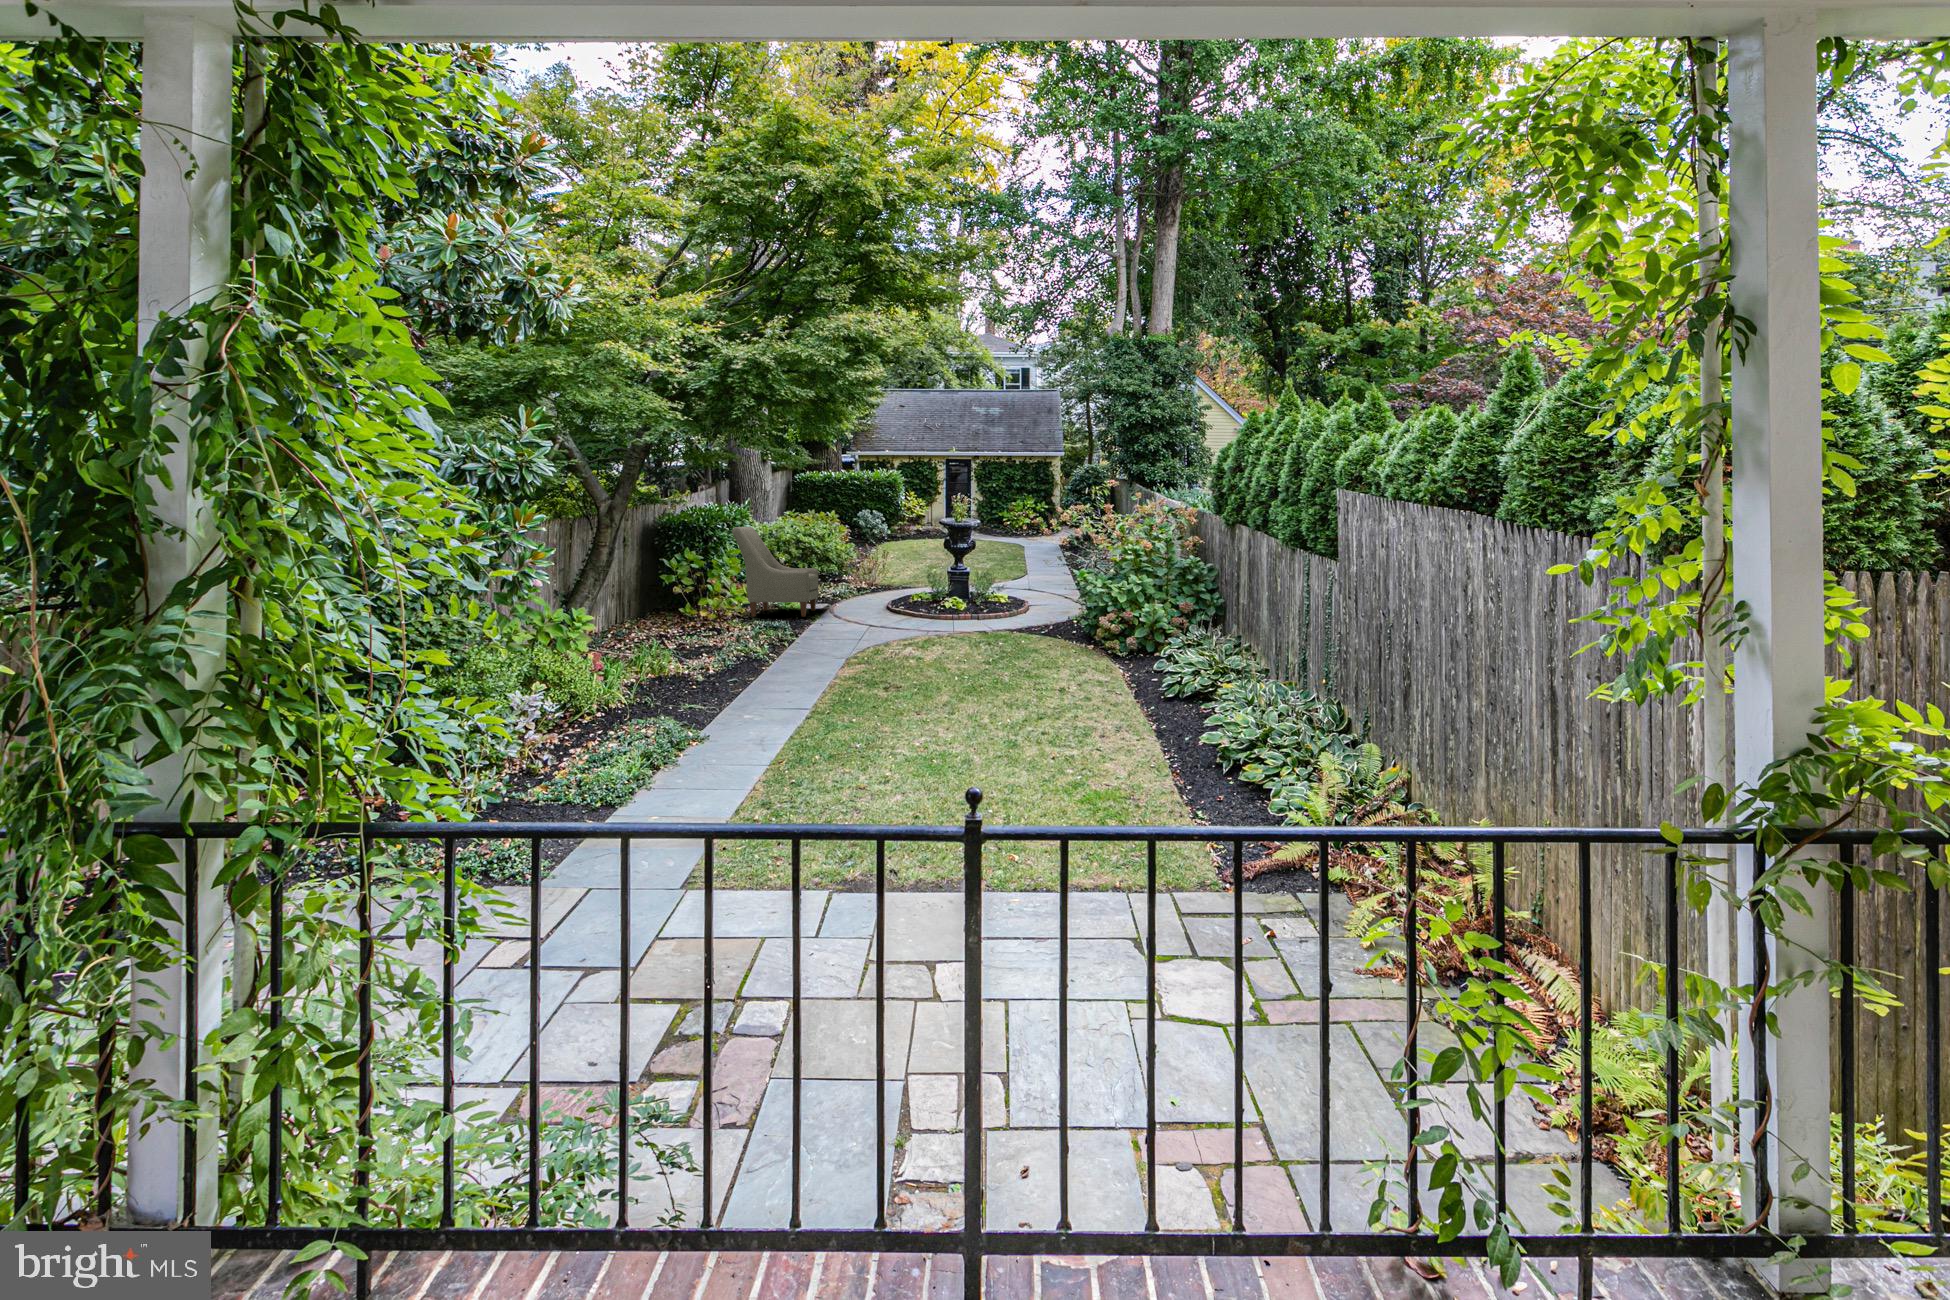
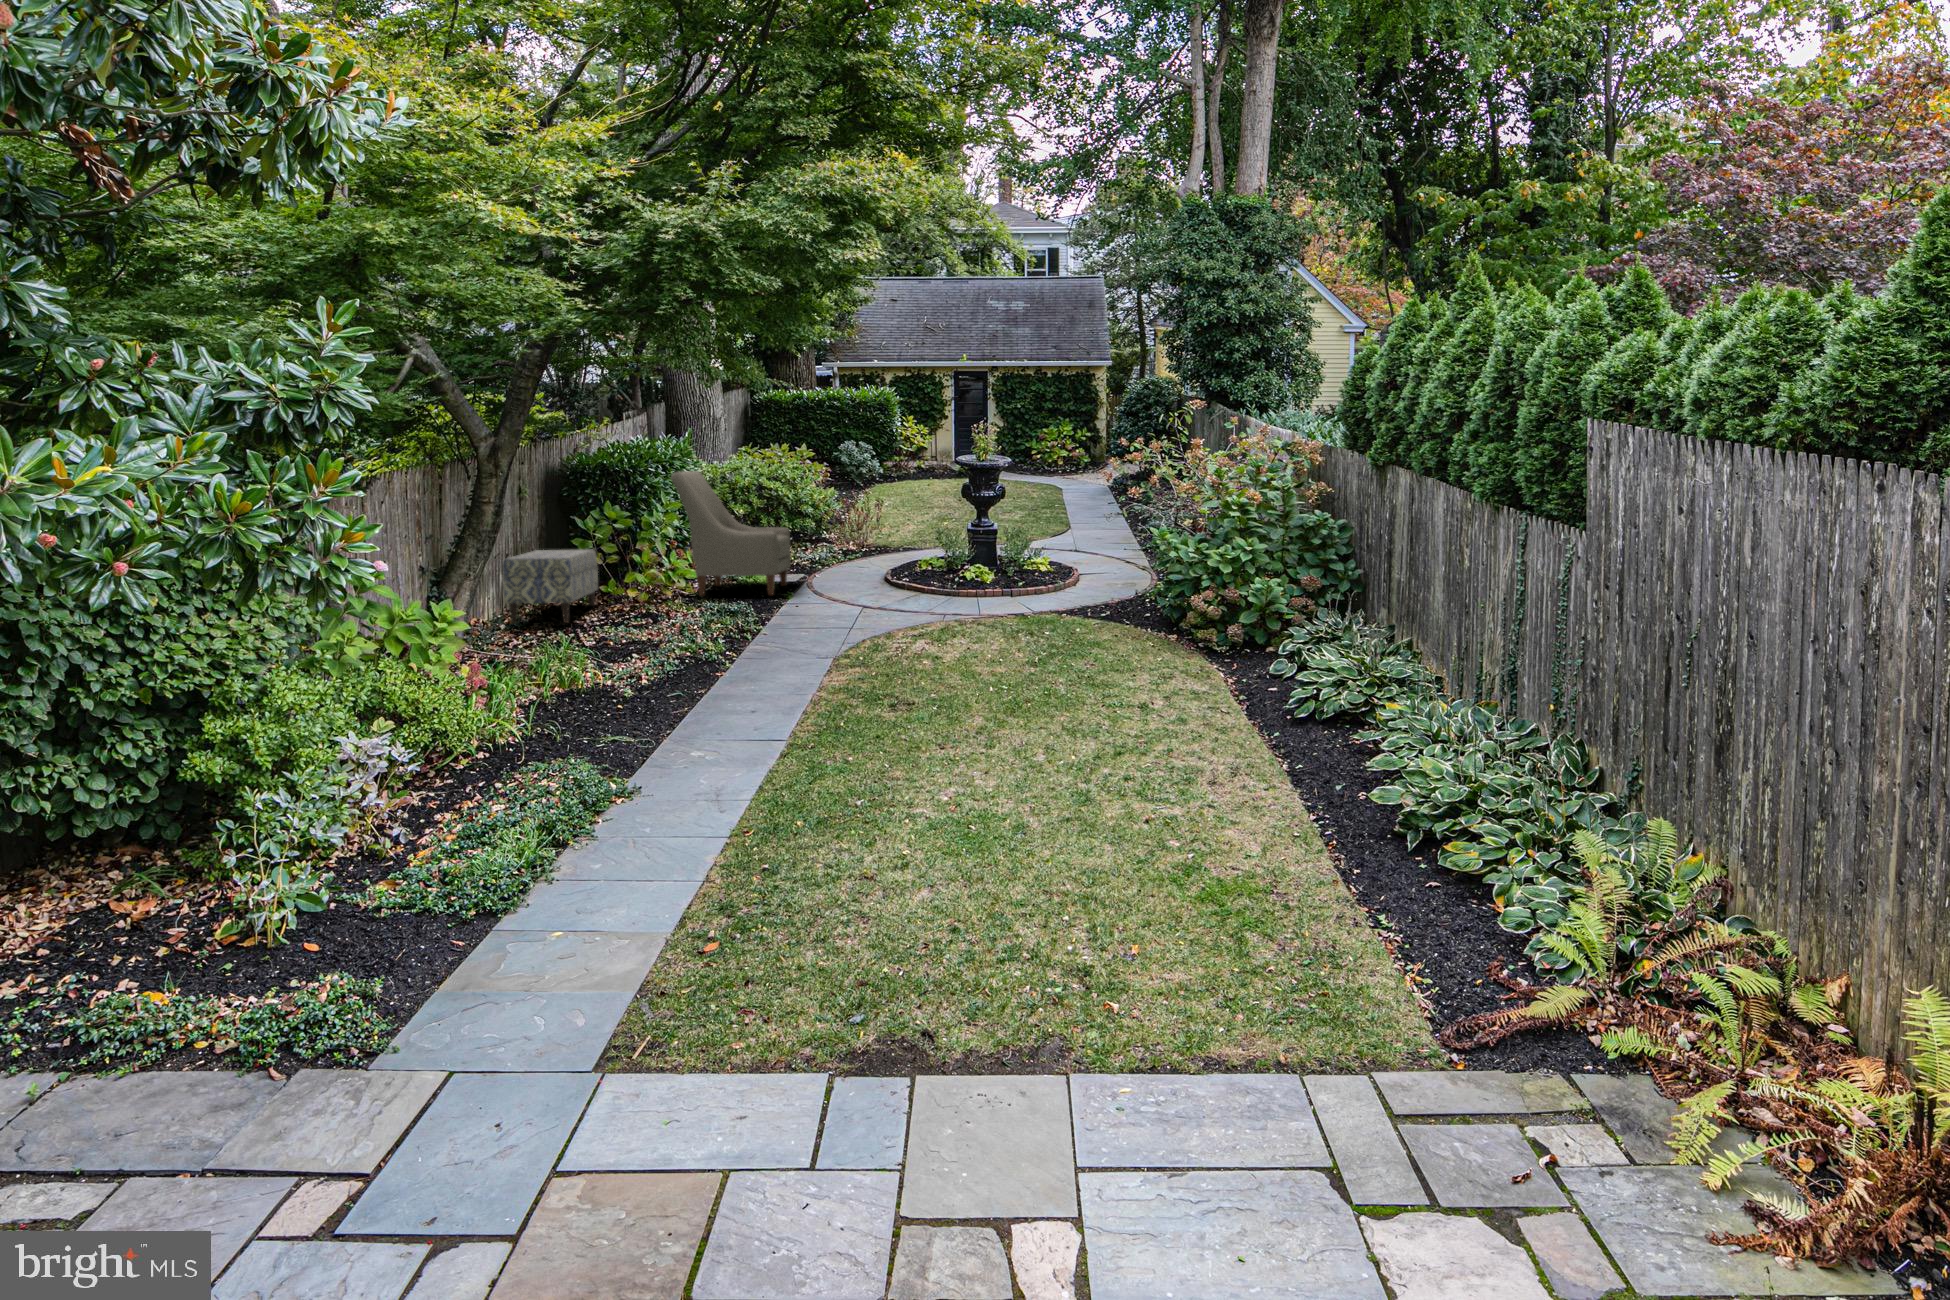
bench: none [611,582,679,634] -> present [503,549,598,624]

